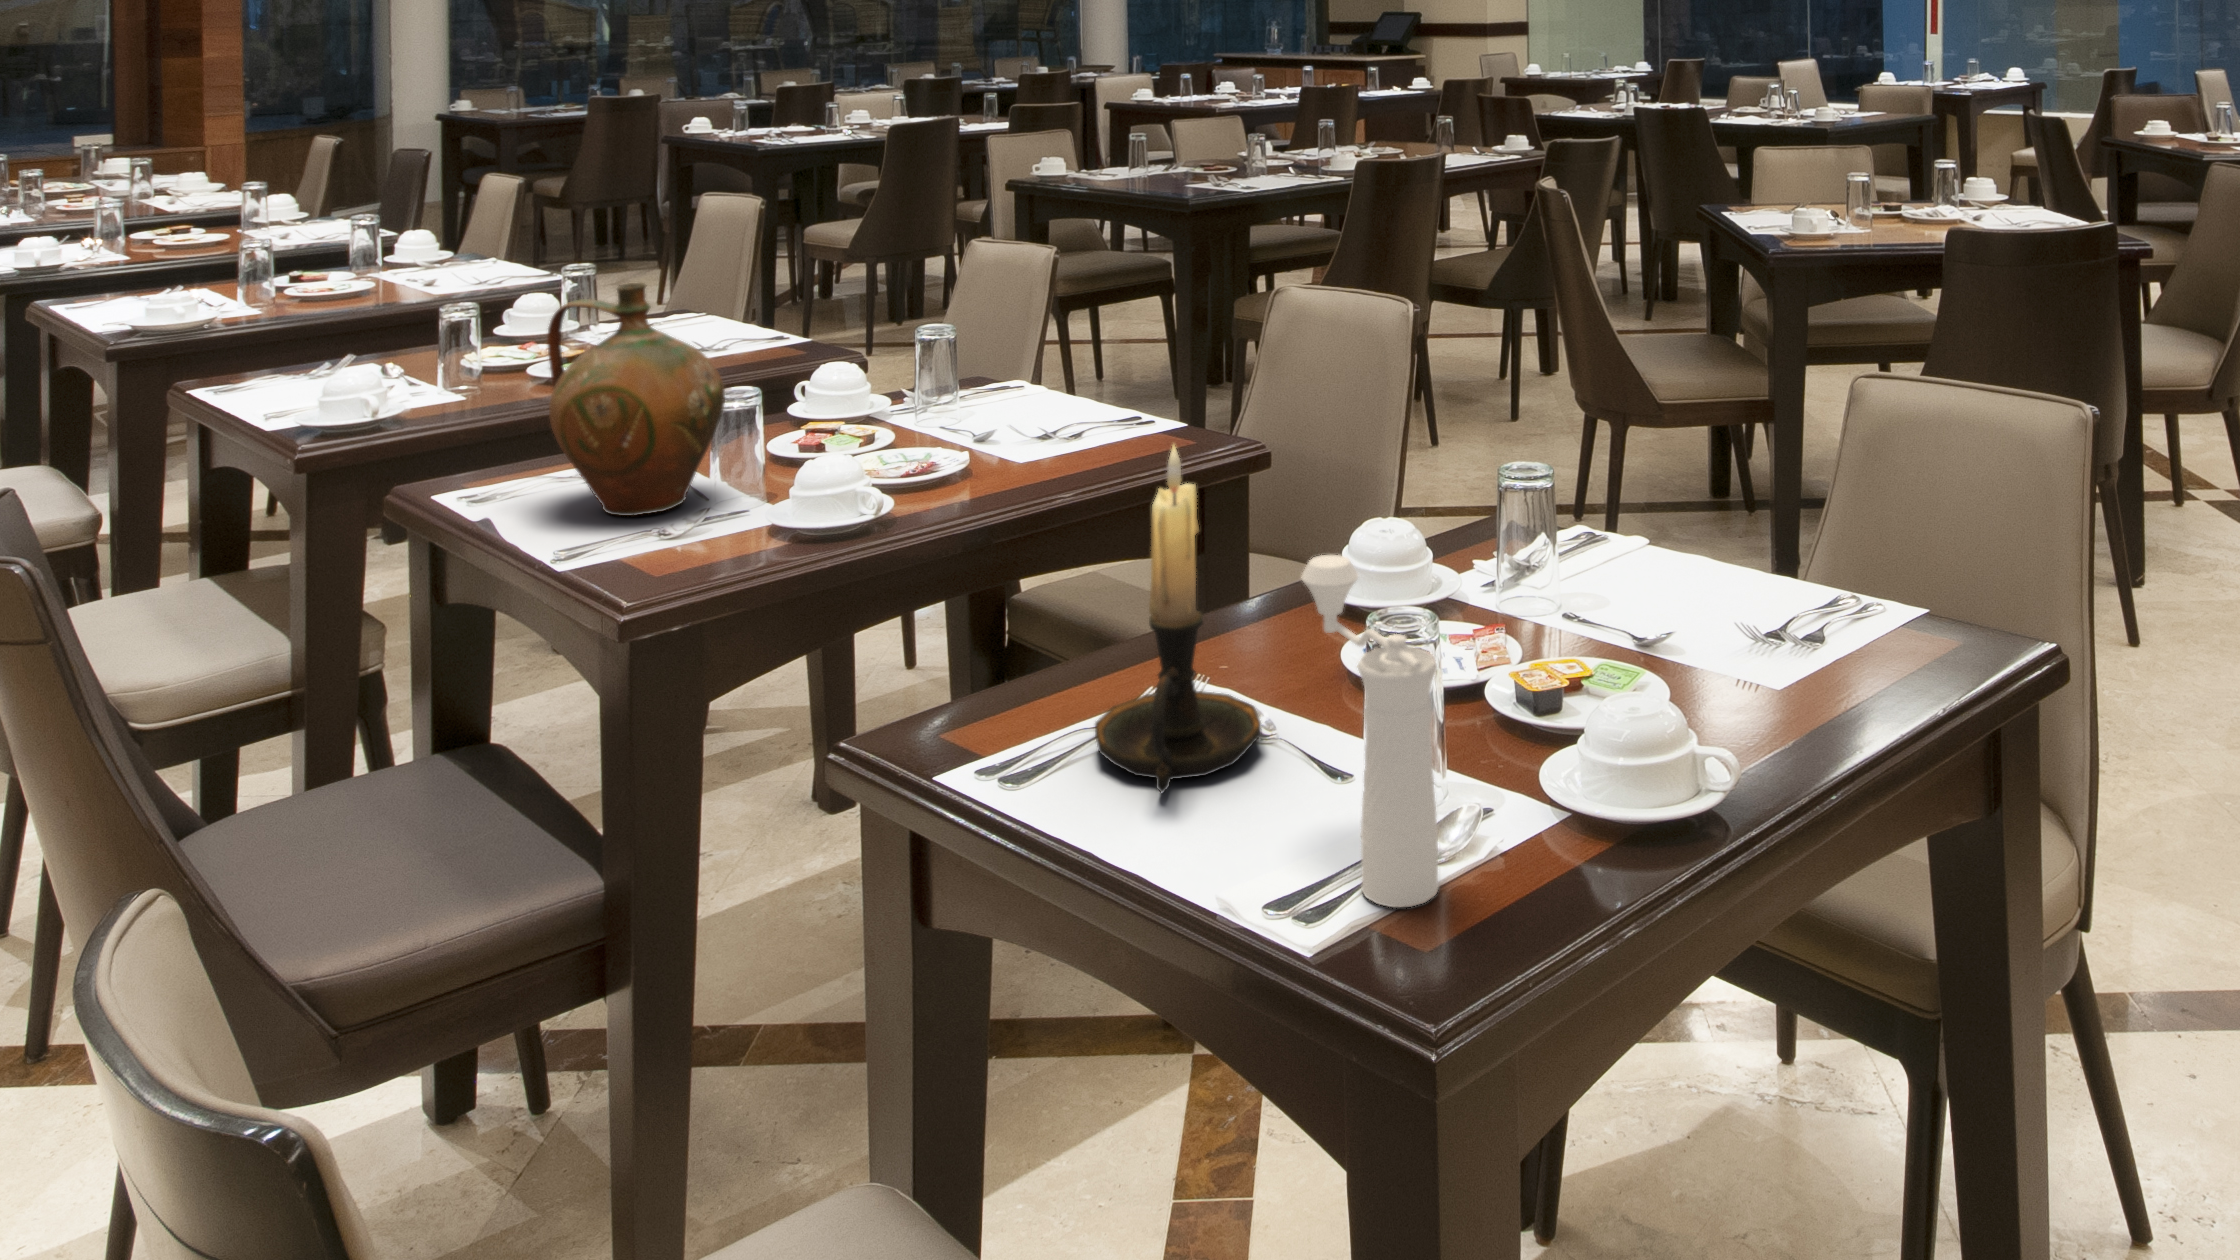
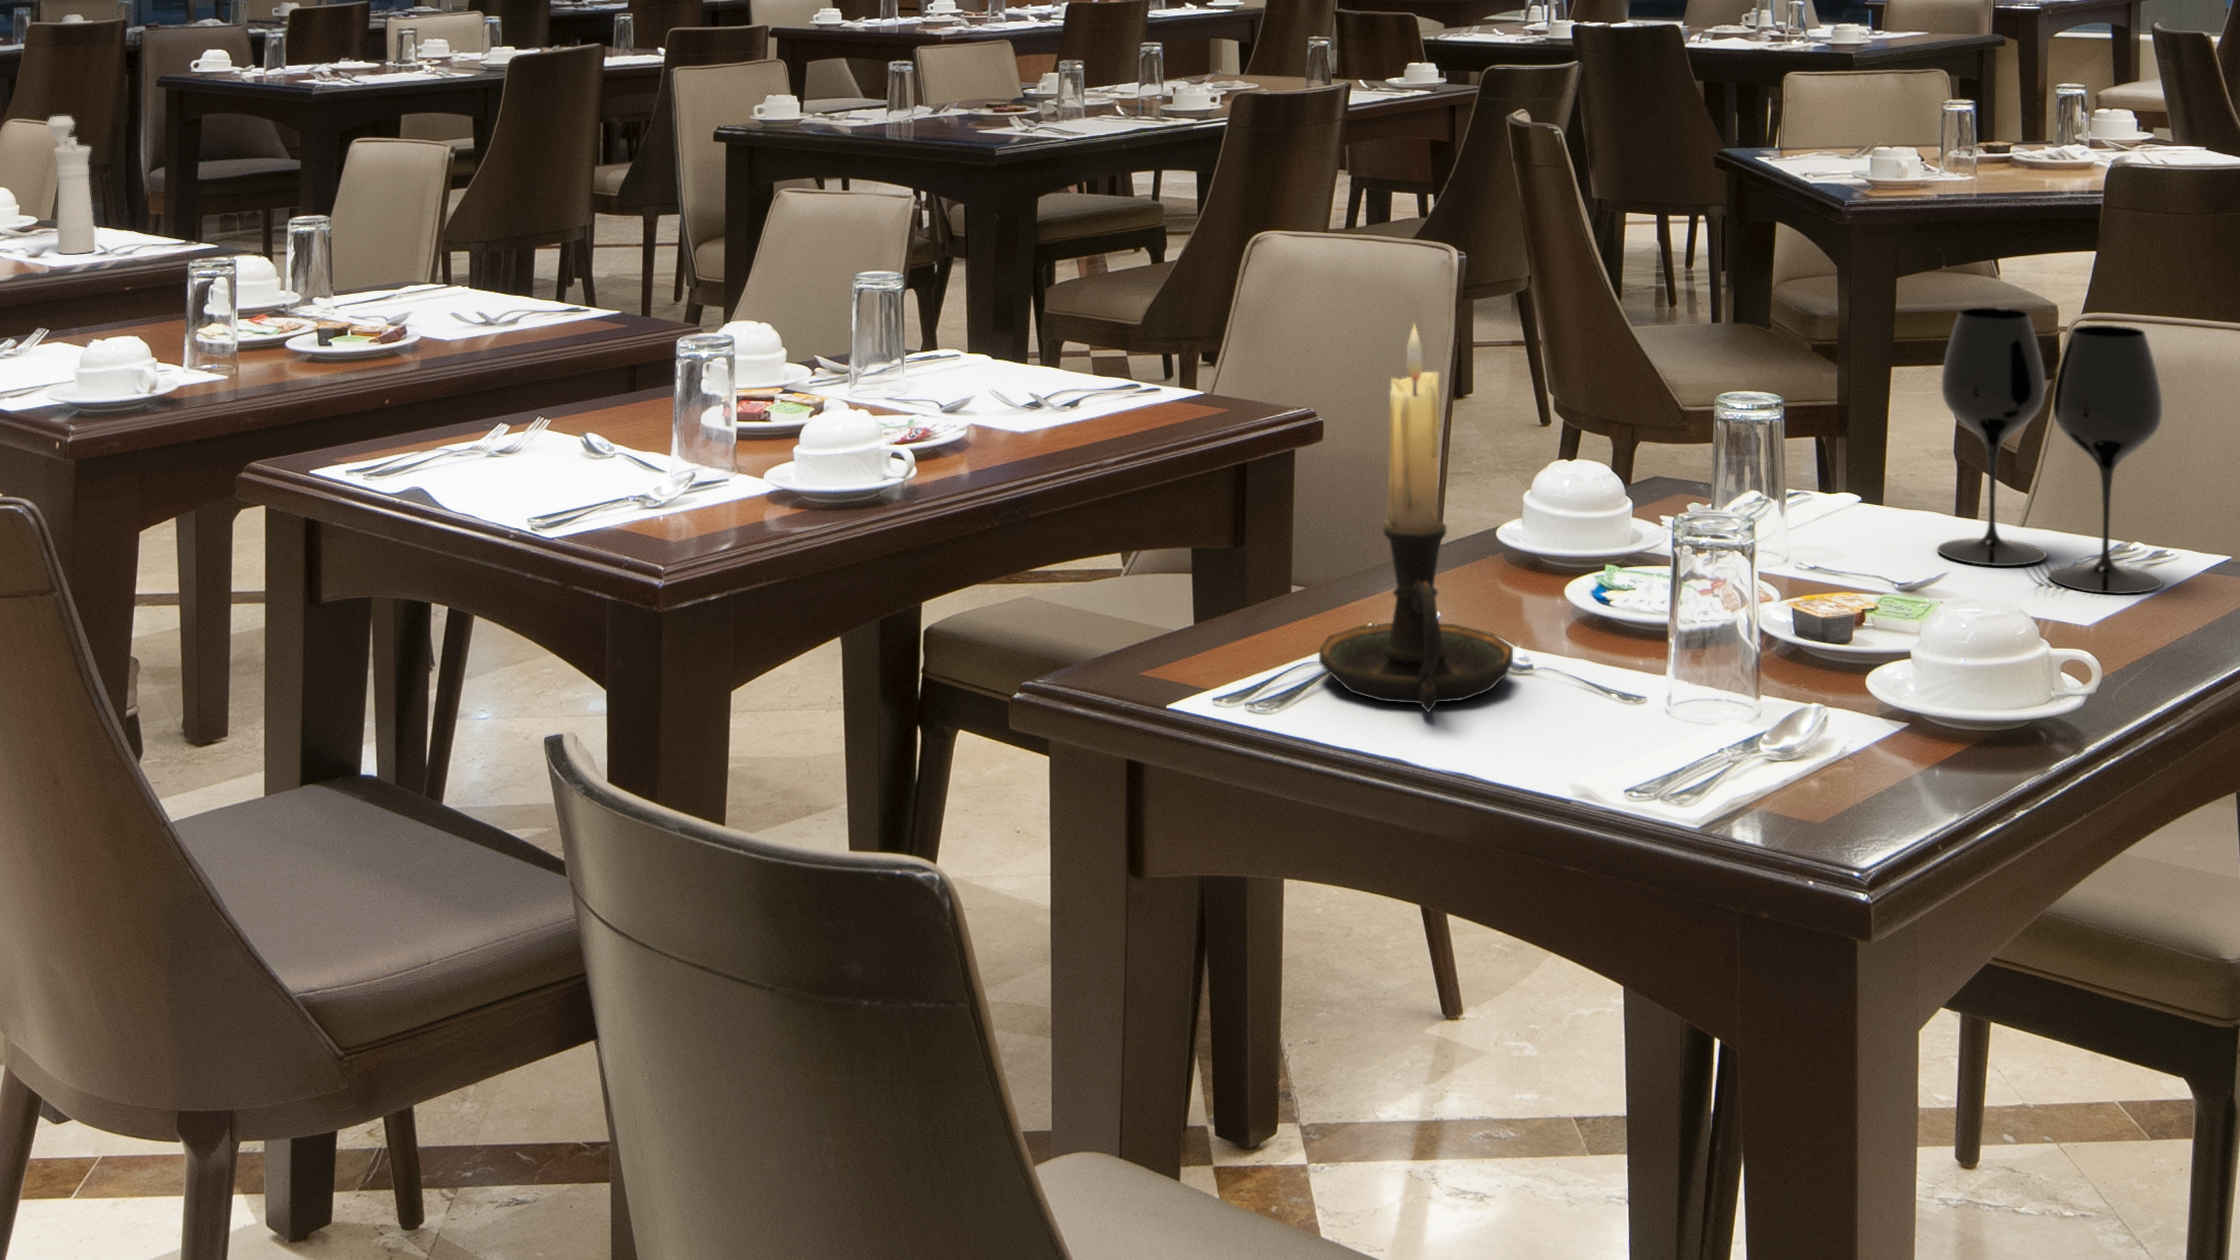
ceramic jug: present [547,283,725,516] -> none [439,195,657,487]
wine glass: none [1692,401,1865,652] -> present [1938,308,2163,594]
pepper mill: present [1301,555,1439,907] -> present [47,116,95,254]

